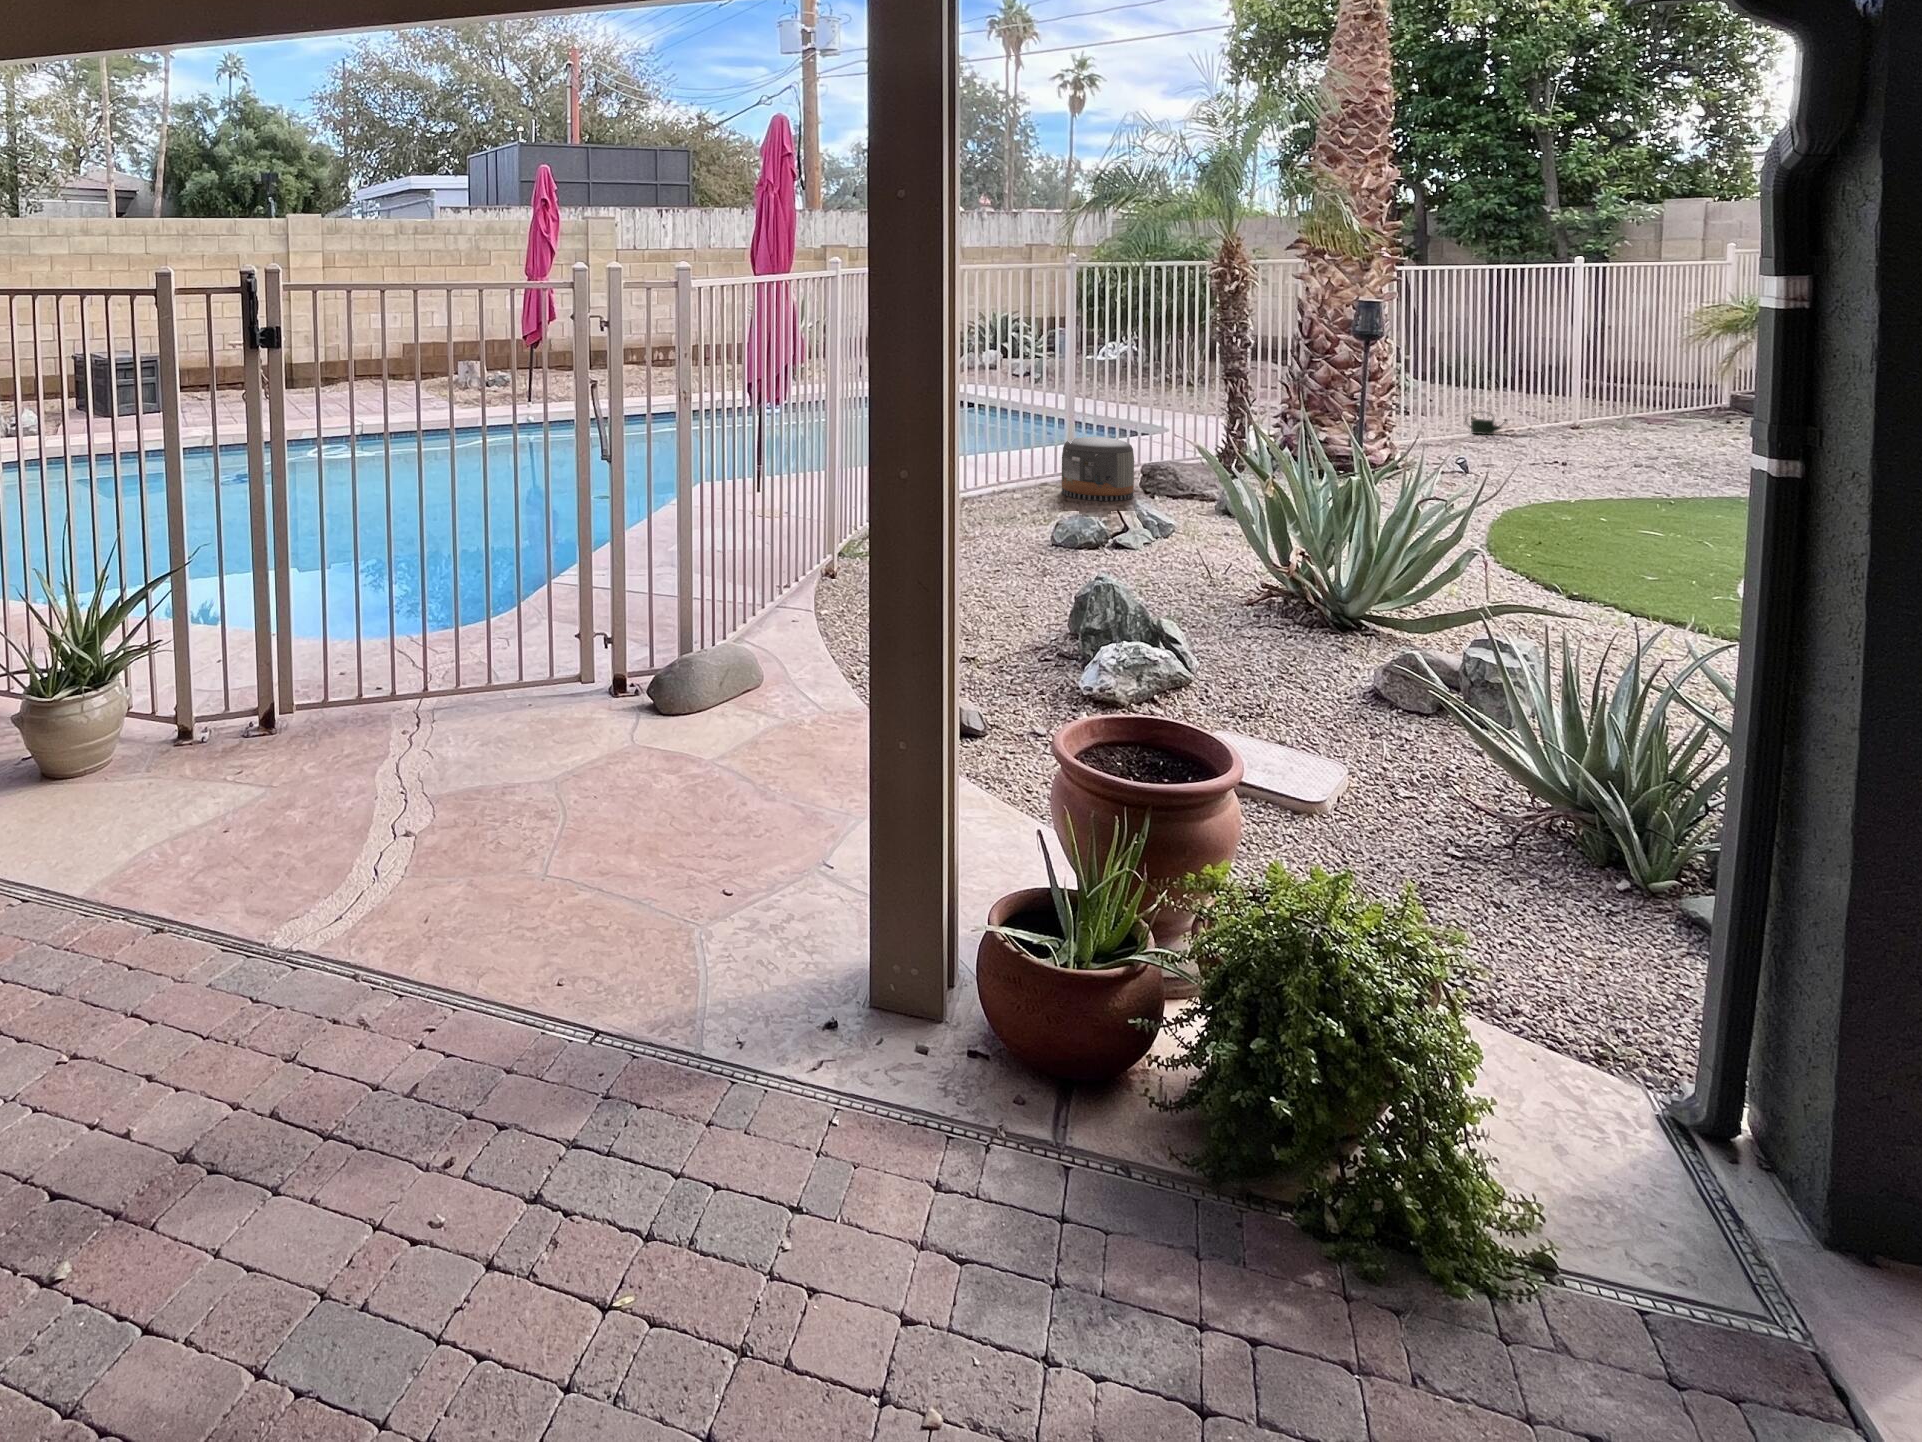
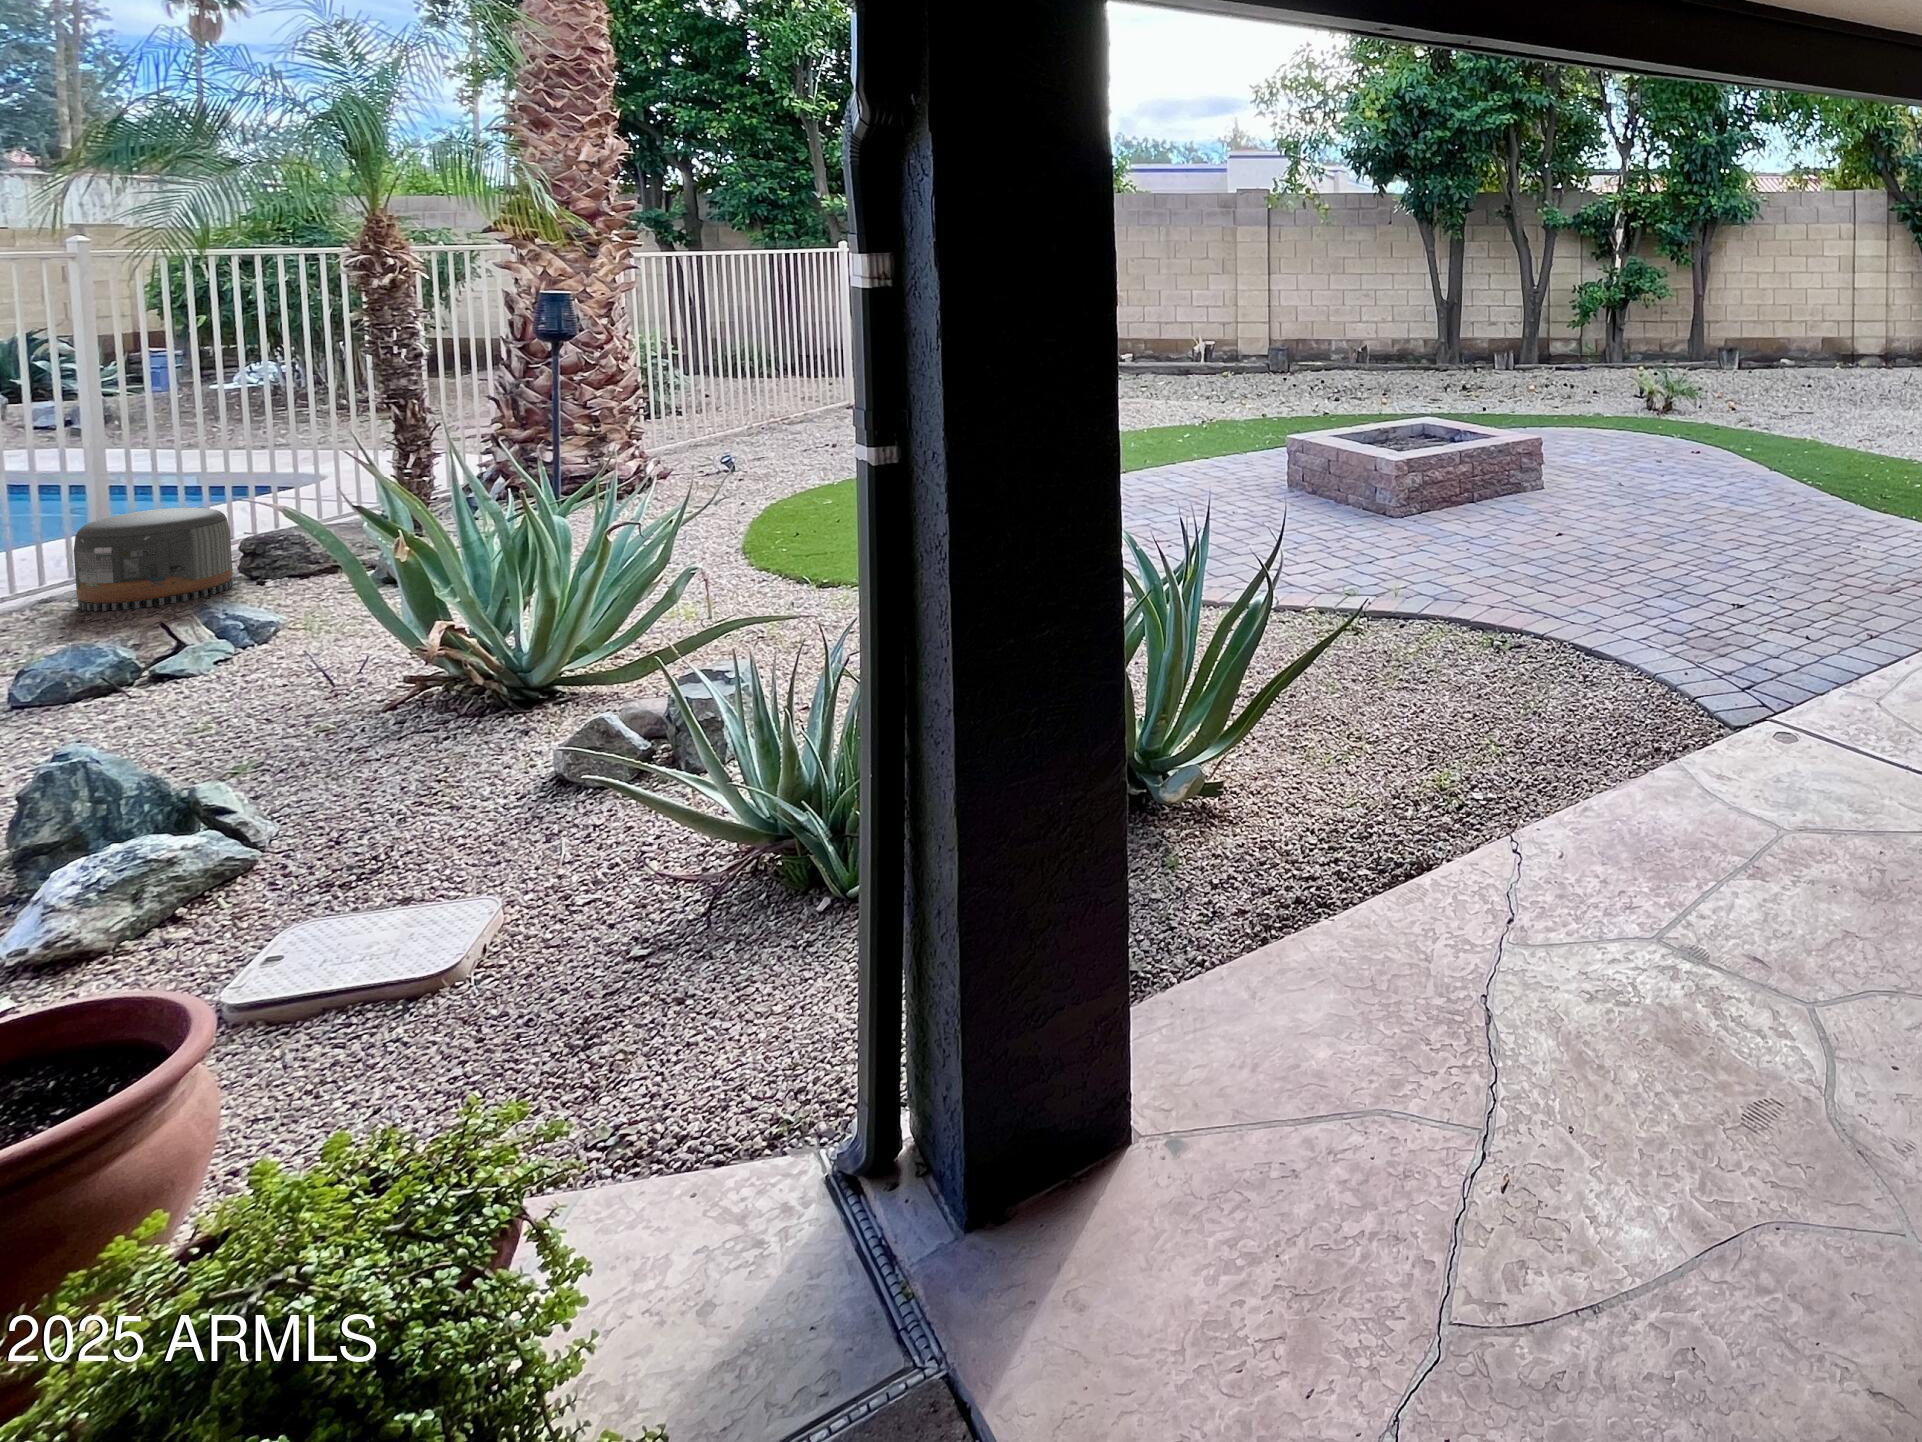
watering can: present [1465,417,1504,435] -> none [734,403,780,427]

